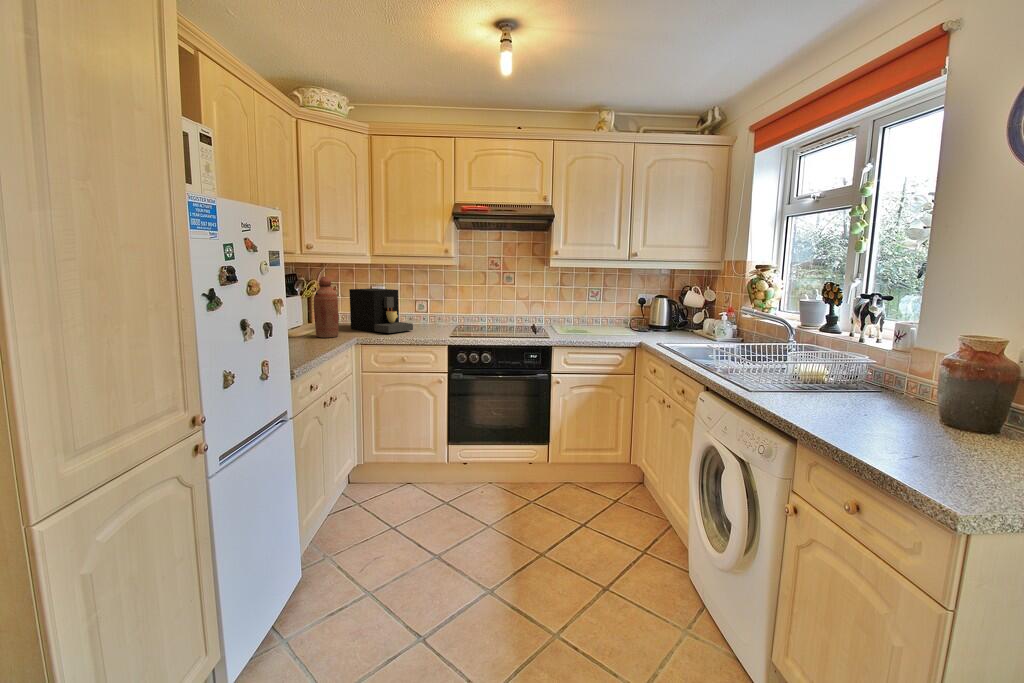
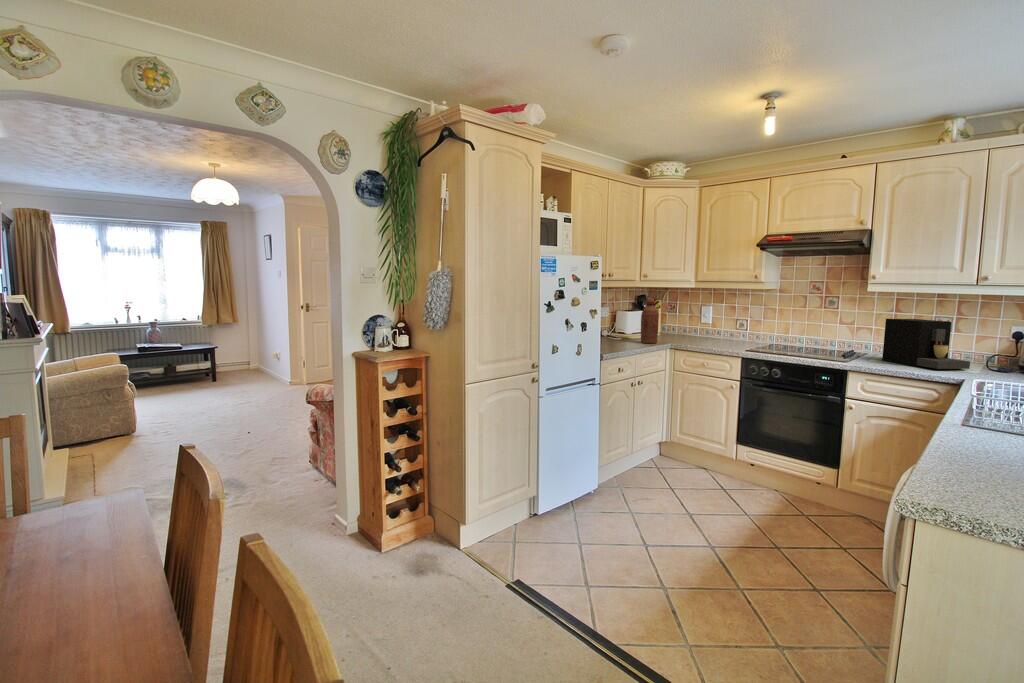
coffee maker: present [349,288,413,333] -> present [882,319,970,369]

